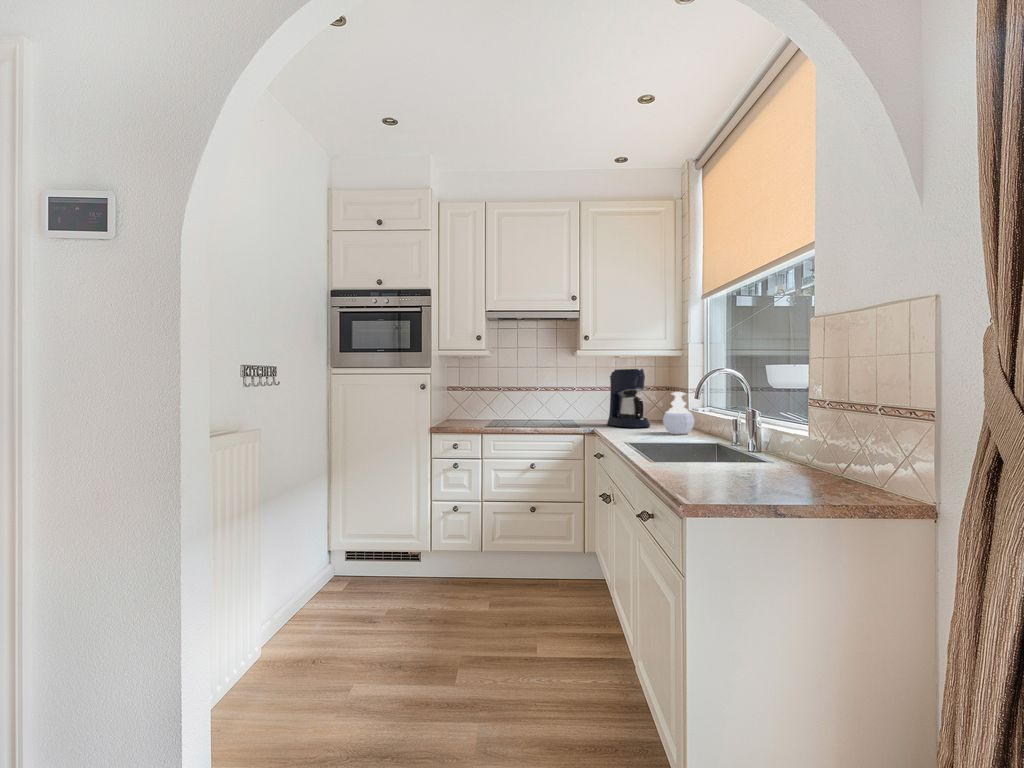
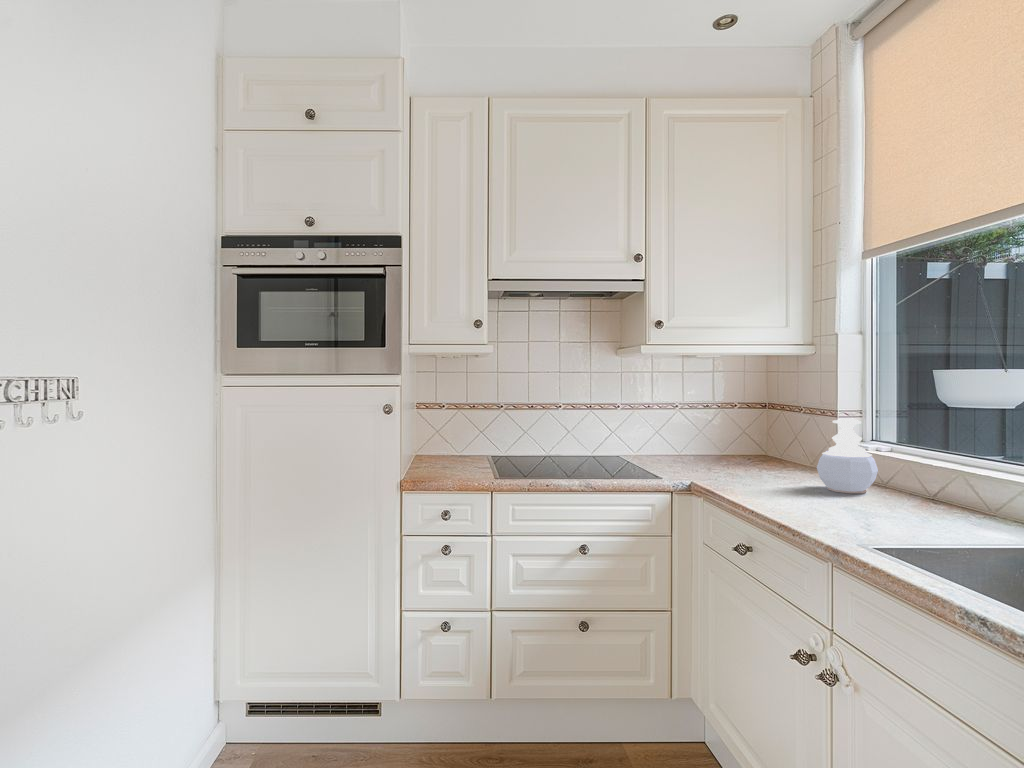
coffee maker: present [607,369,650,428] -> none [693,378,770,476]

